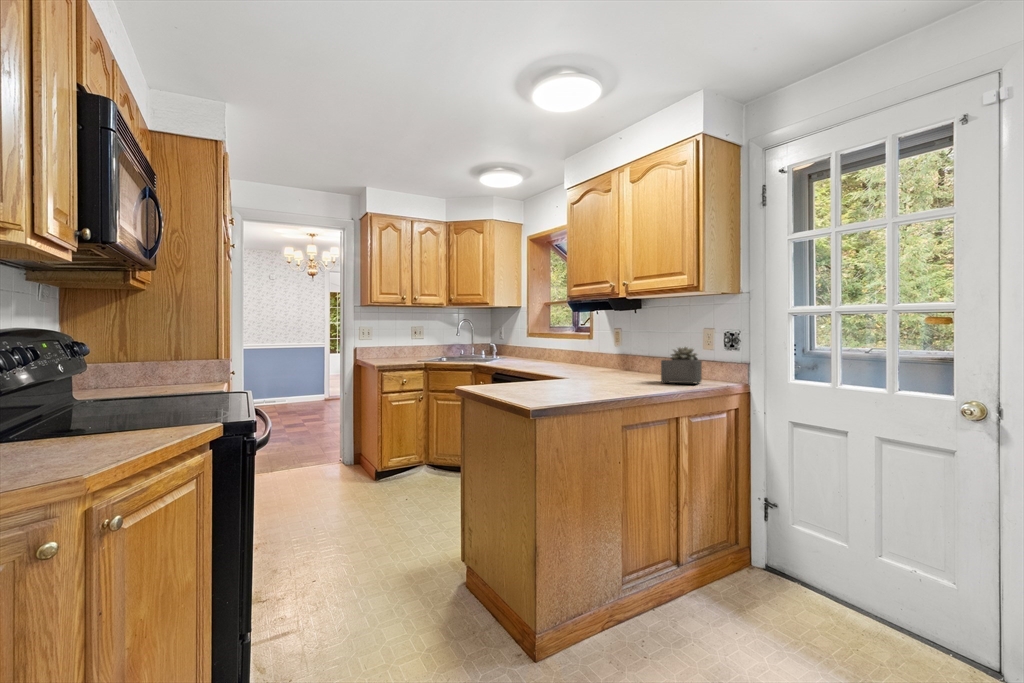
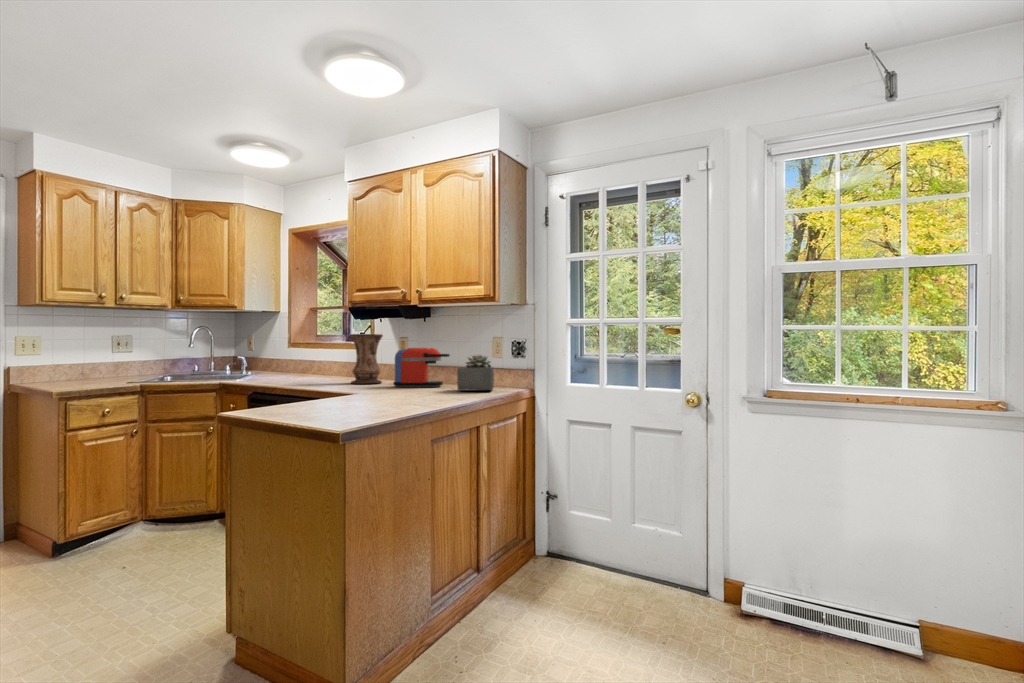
vase: none [569,326,598,371] -> present [350,334,383,384]
coffee maker: none [604,339,658,377] -> present [393,348,450,387]

